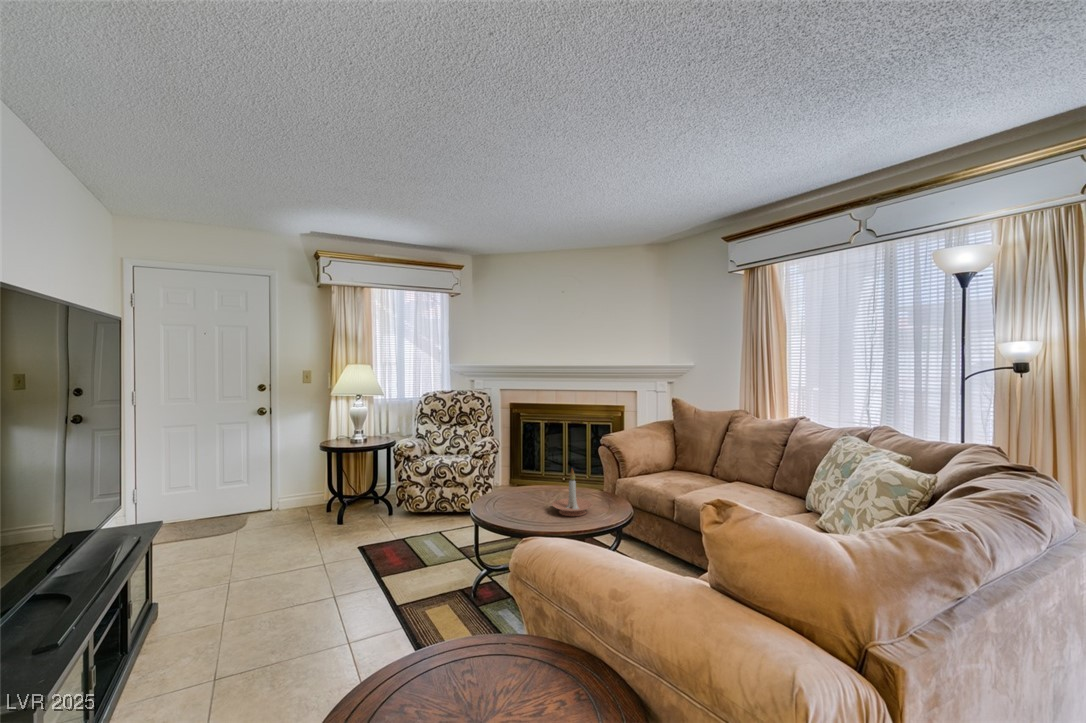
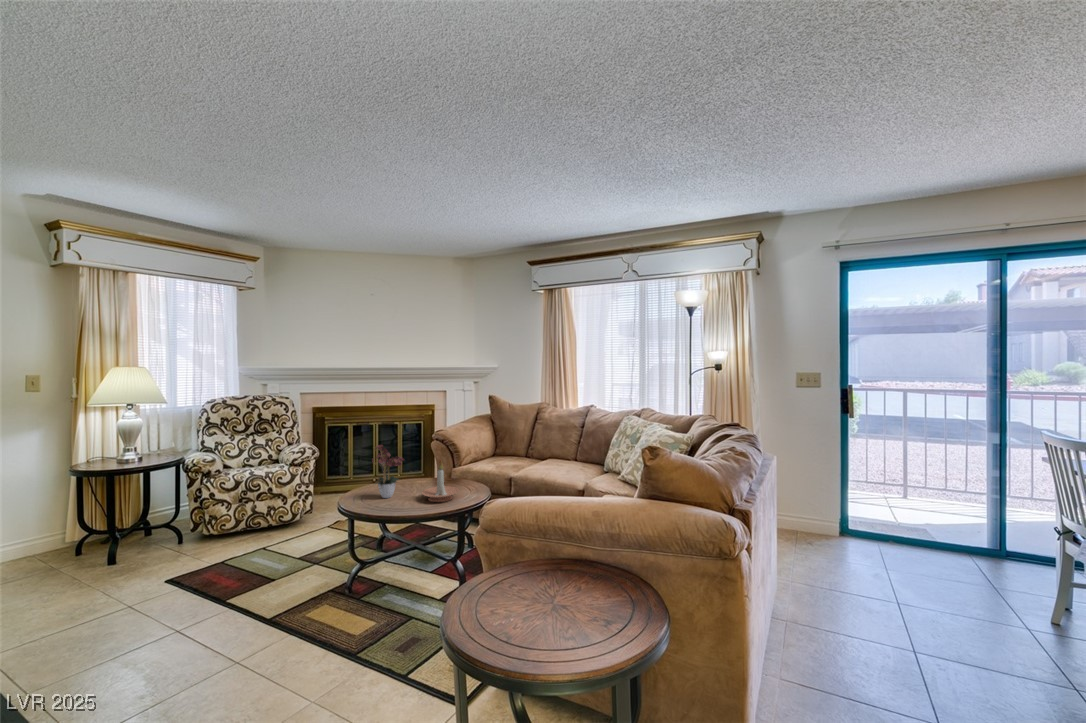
flower arrangement: none [505,444,544,503] -> present [372,445,404,498]

